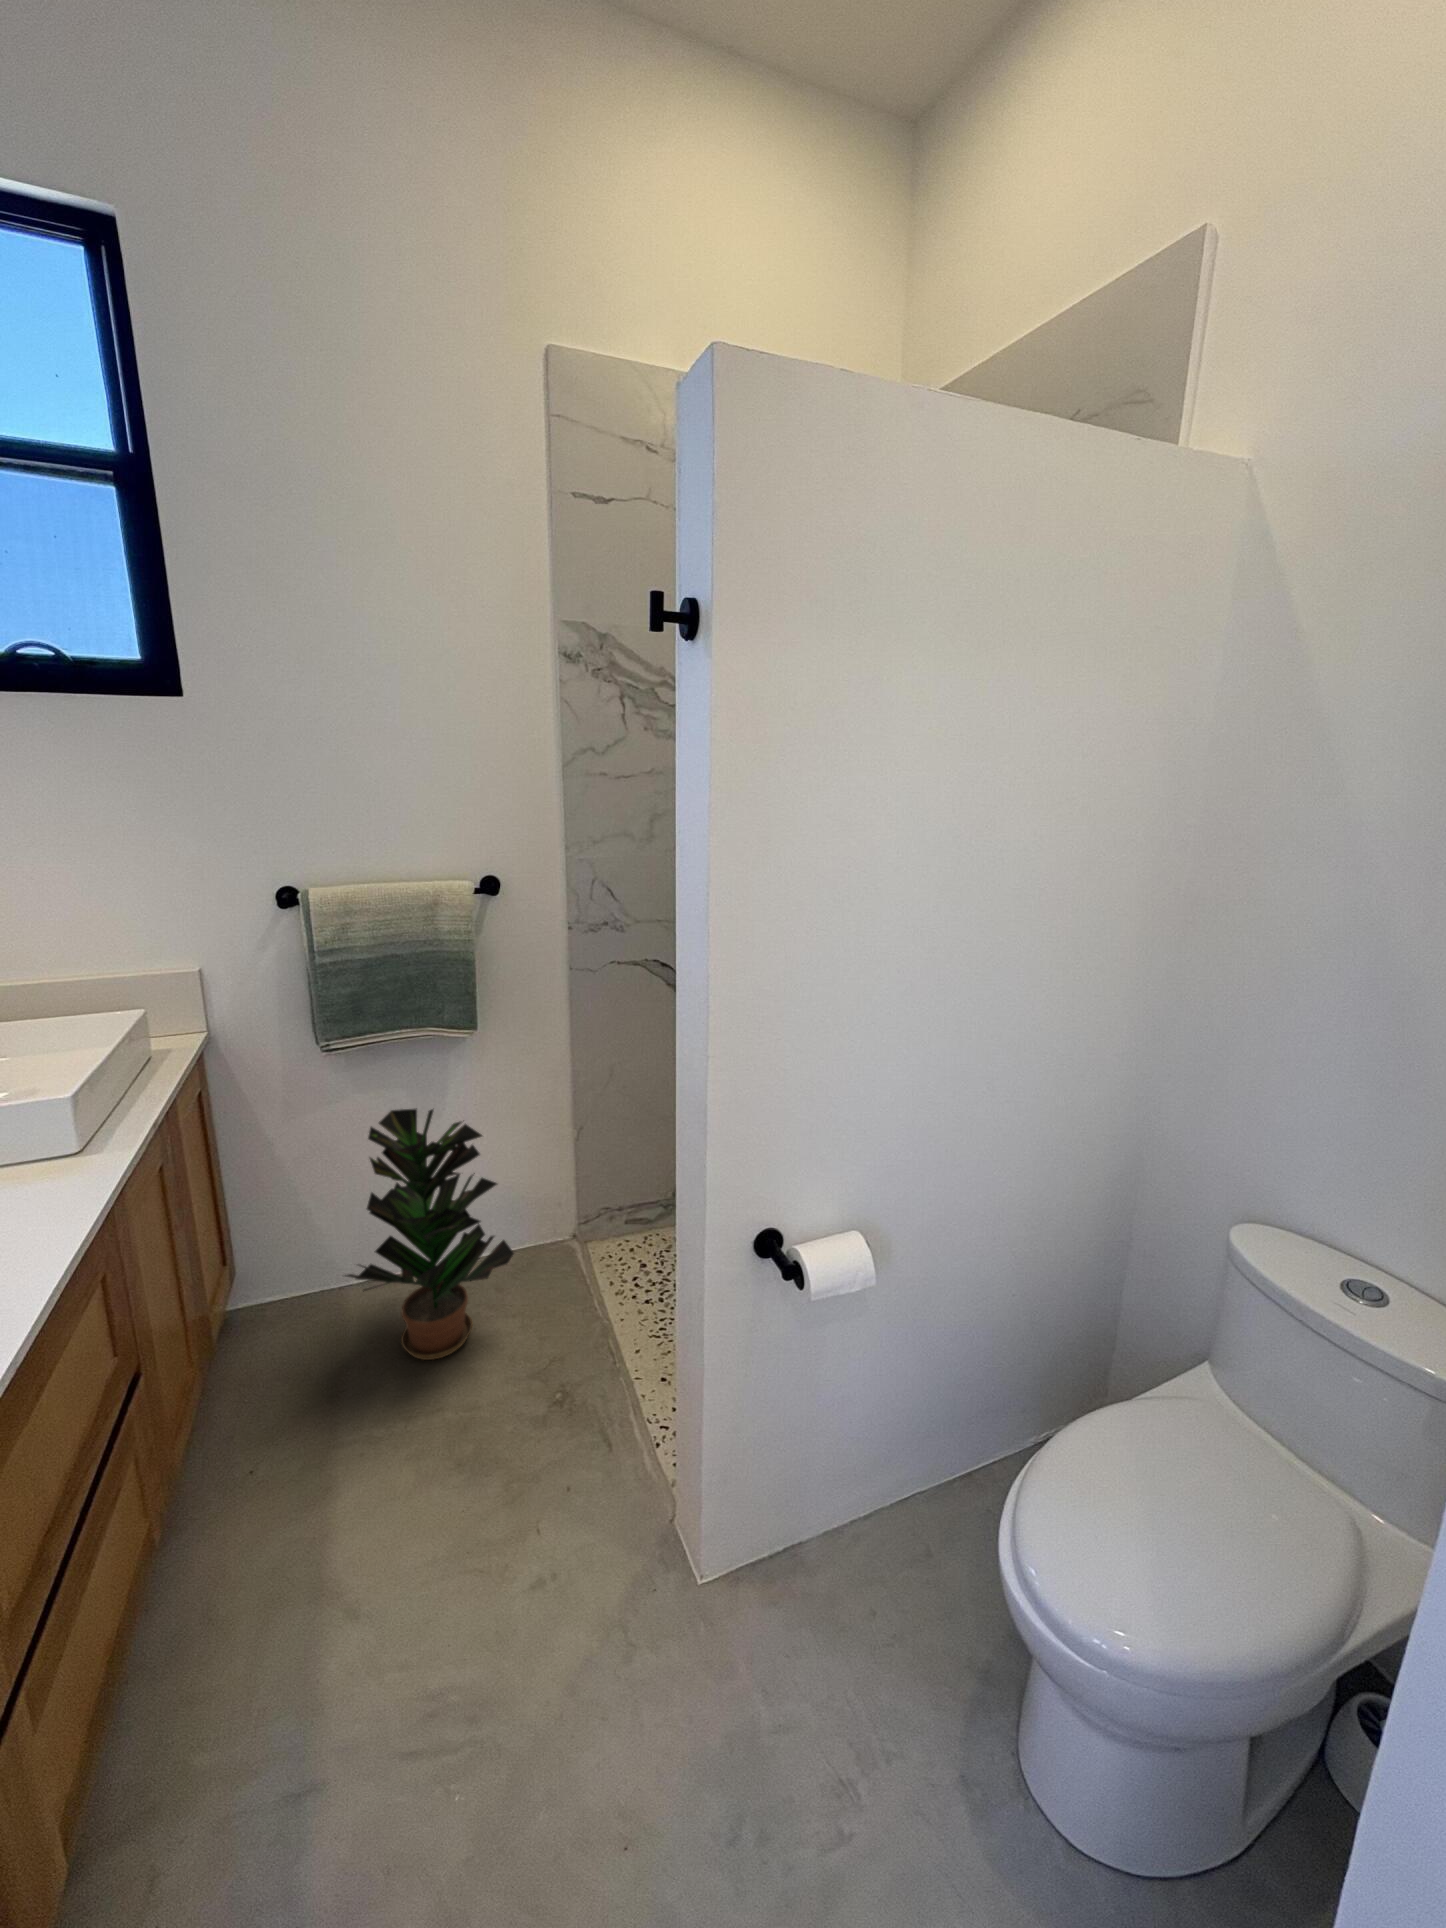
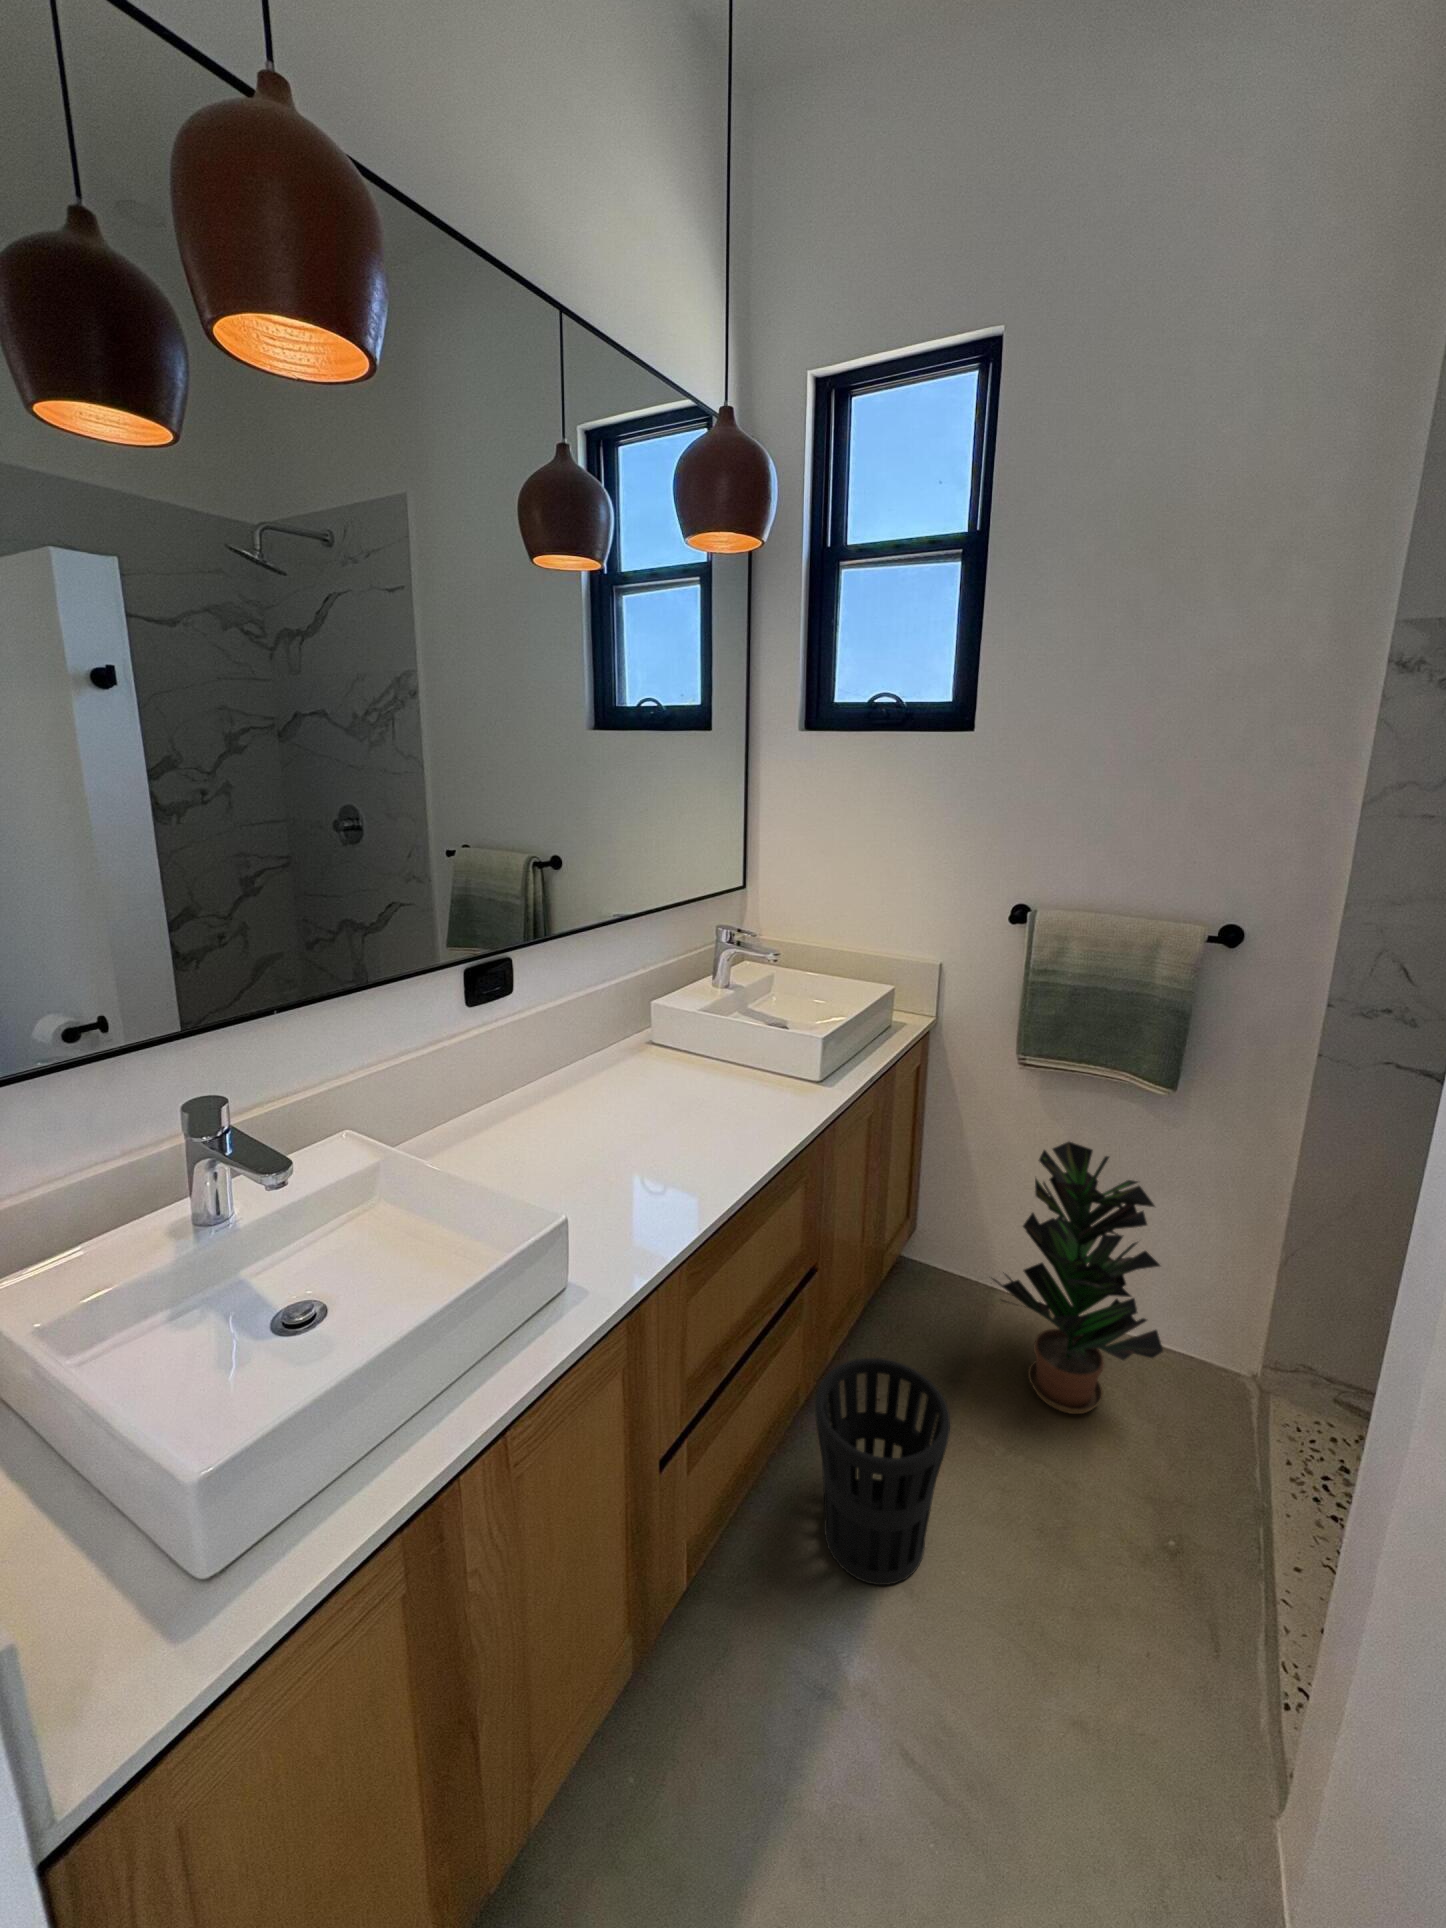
wastebasket: none [186,1405,360,1664] -> present [815,1358,950,1585]

